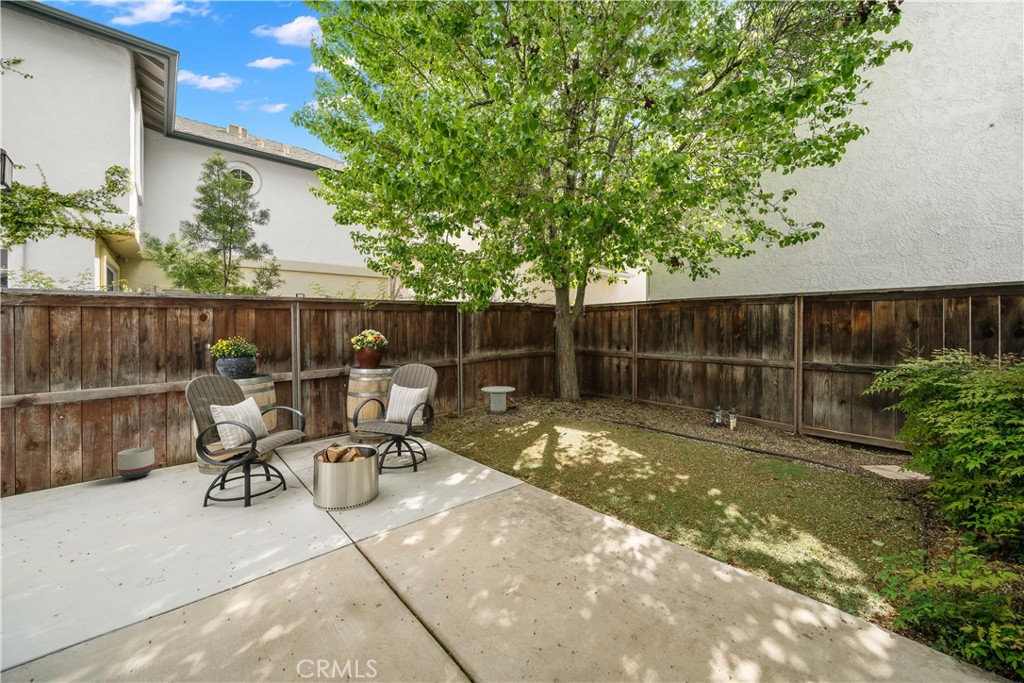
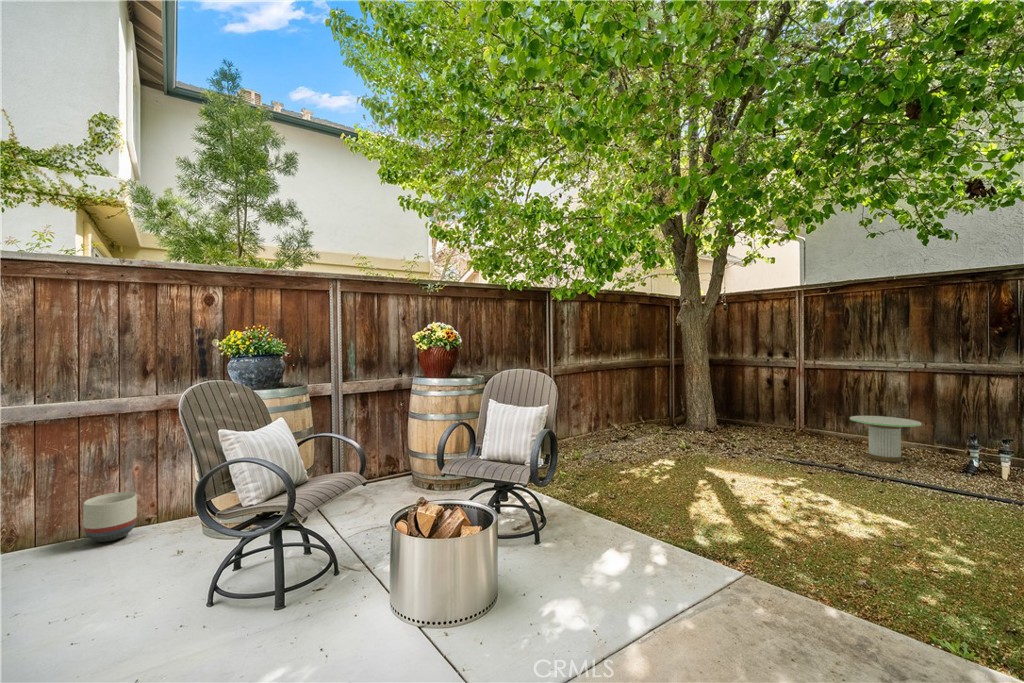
side table: present [481,386,515,414] -> present [850,416,922,462]

